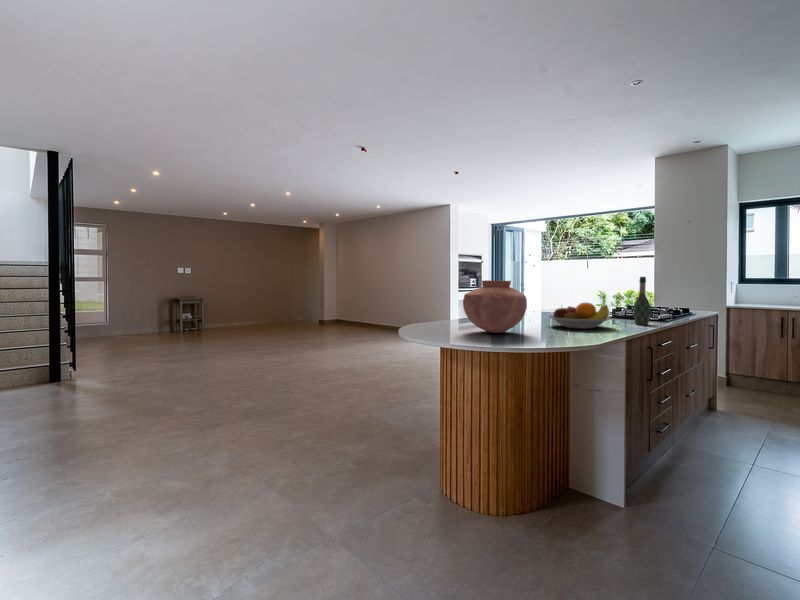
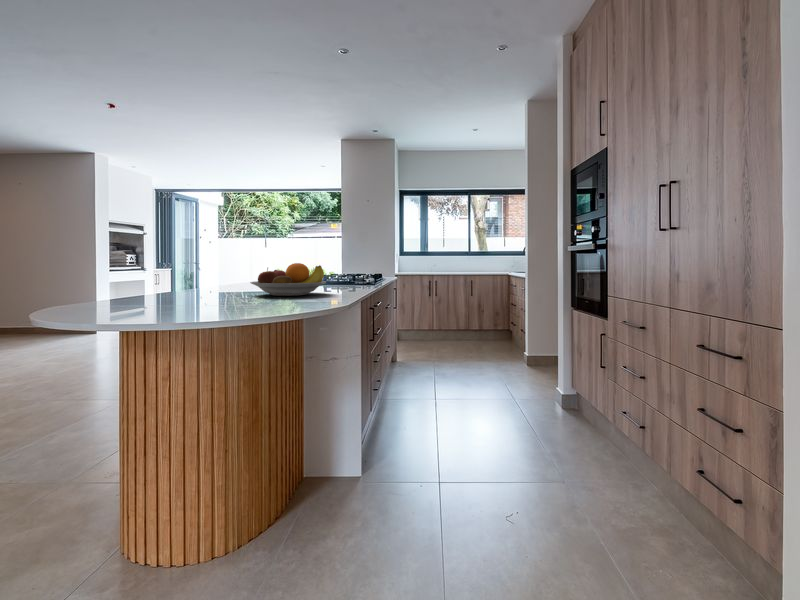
wine bottle: present [633,277,651,325] -> none [343,236,360,289]
vase: present [463,280,527,333] -> none [114,223,225,307]

